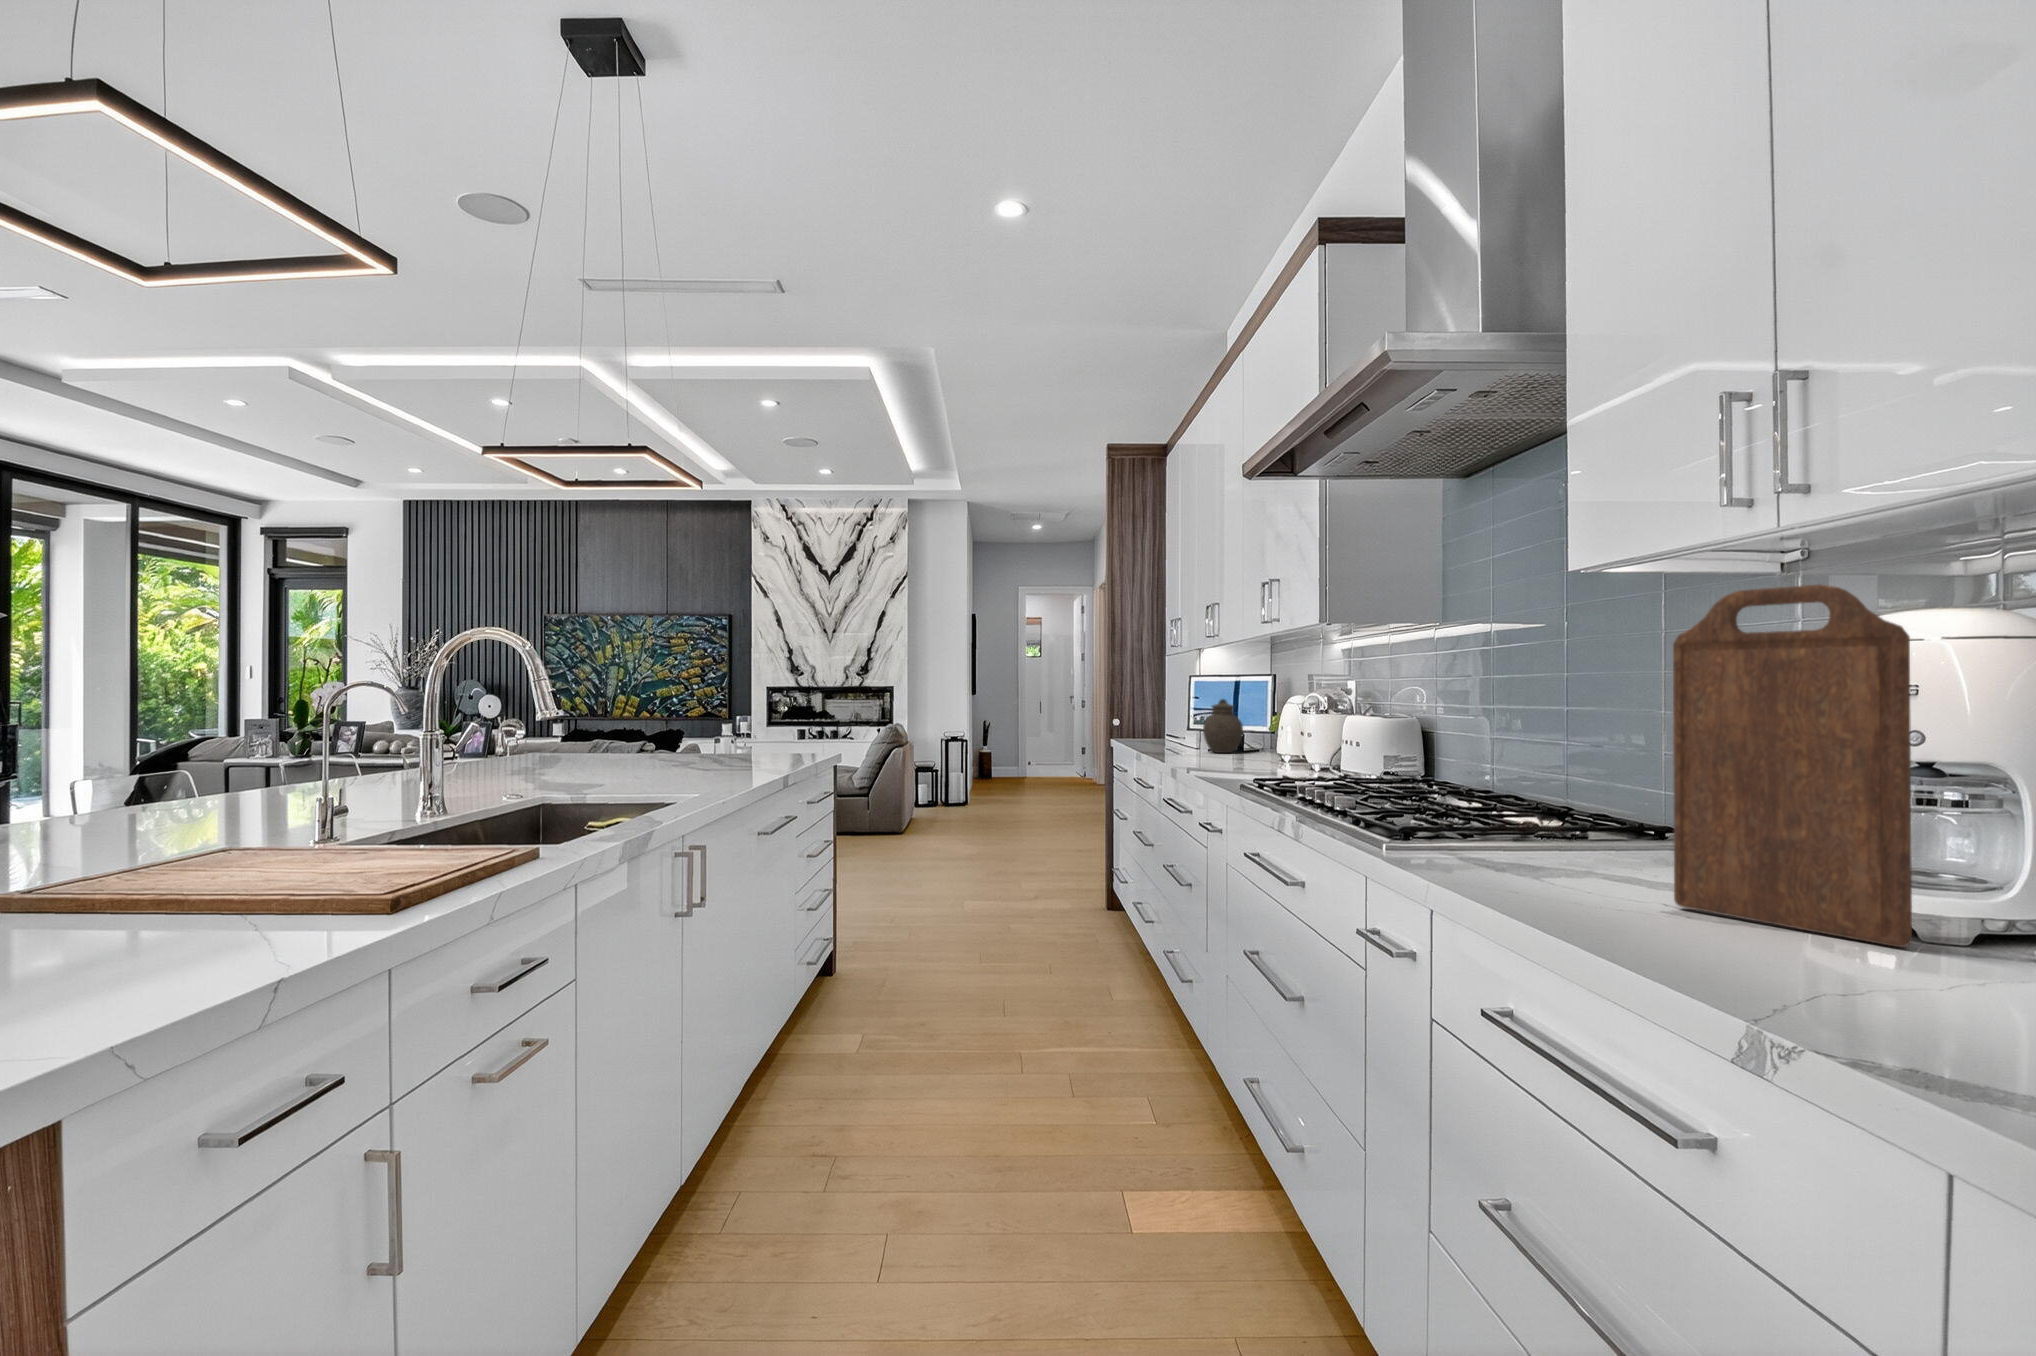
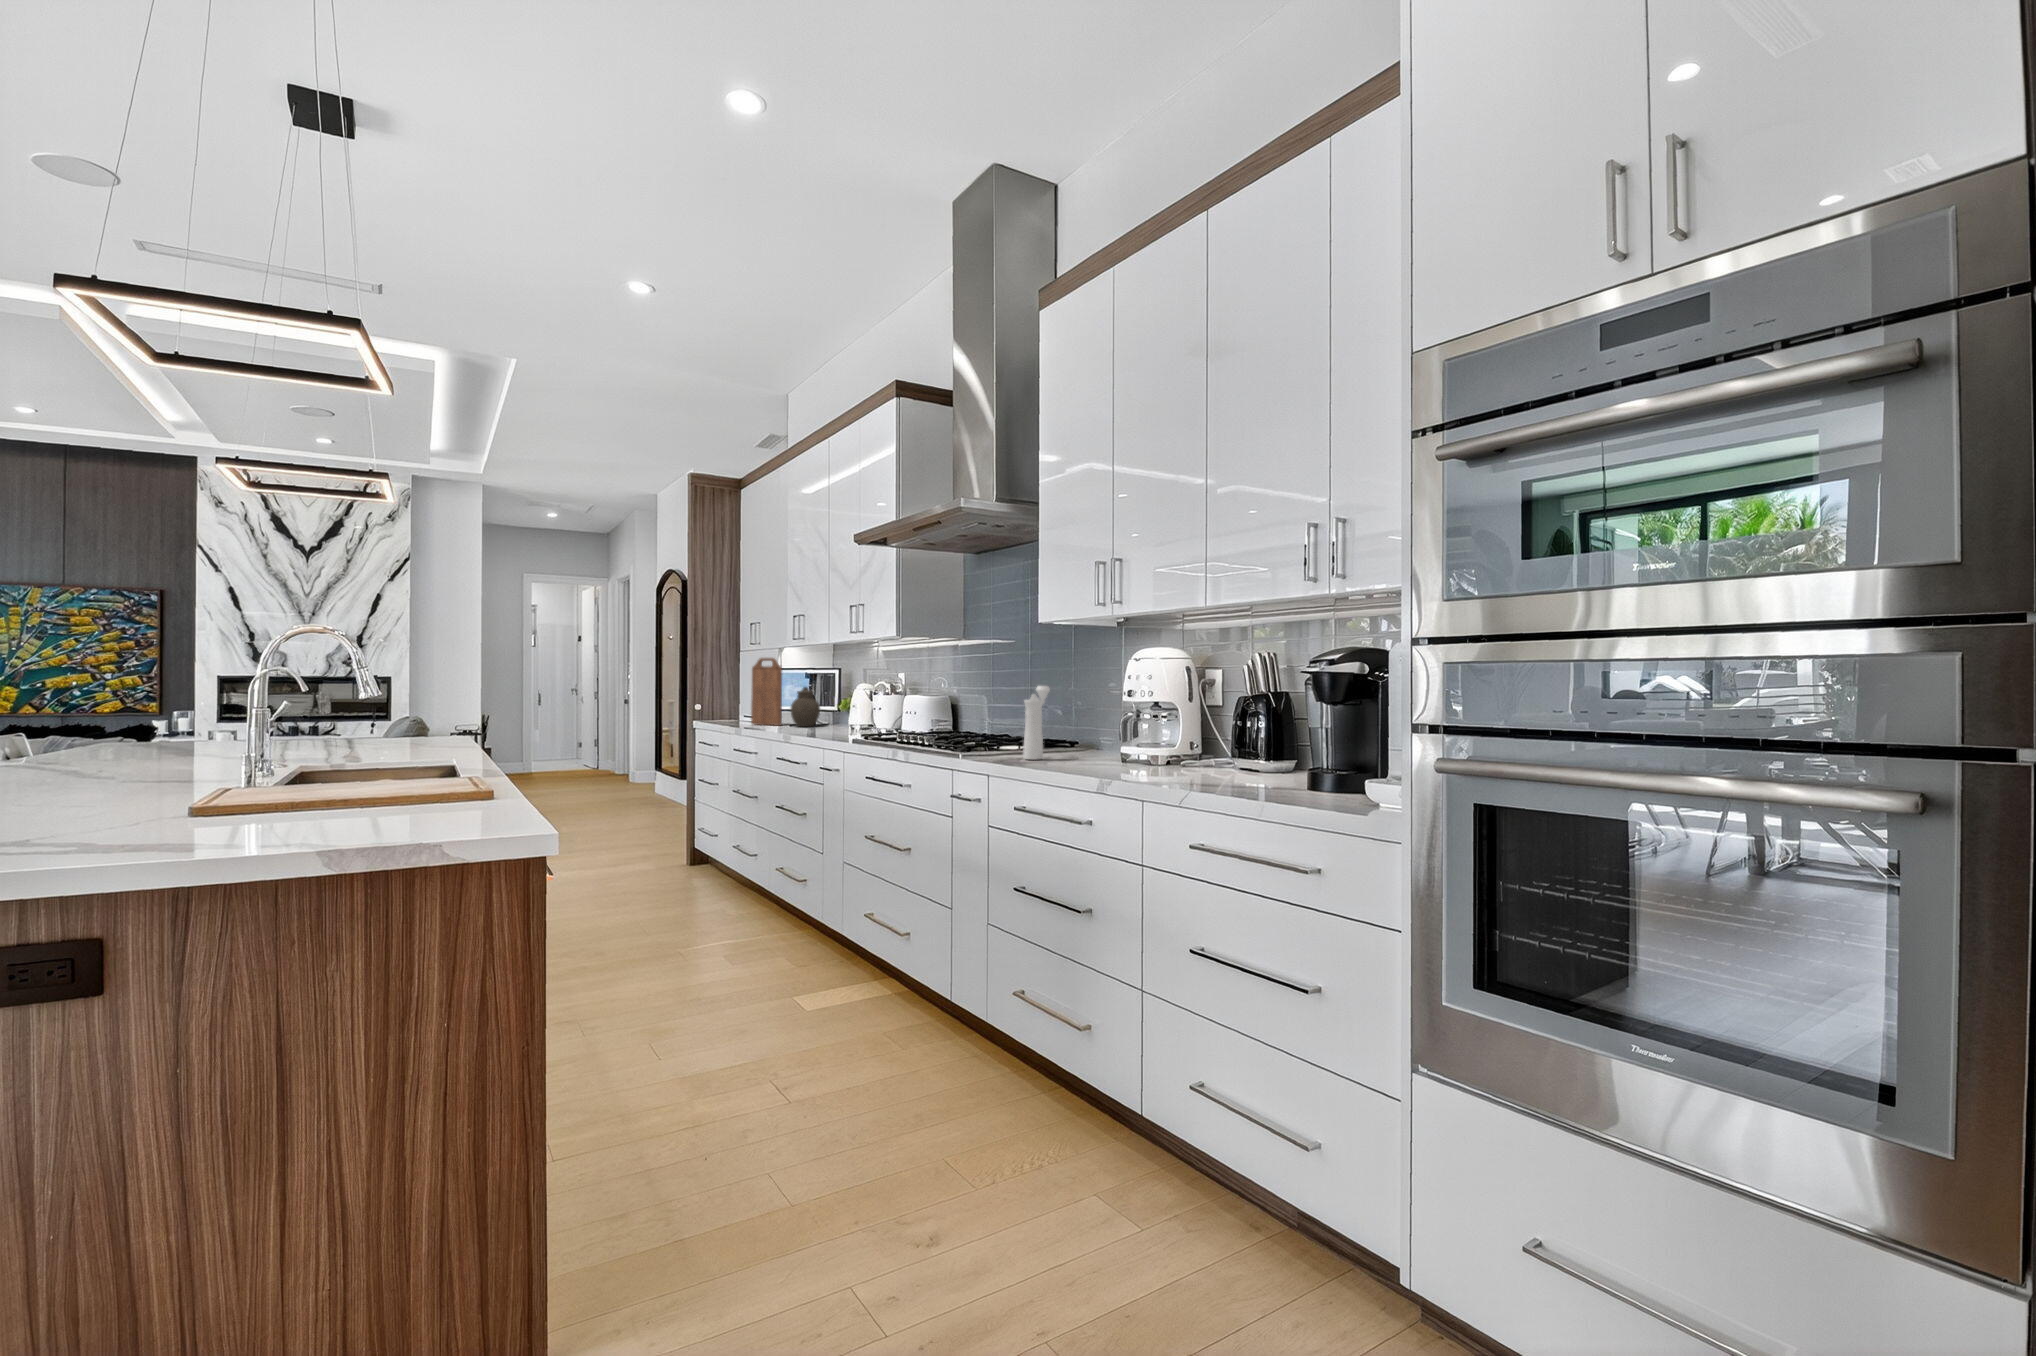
cutting board: present [1673,584,1912,947] -> present [751,658,782,726]
pepper mill: none [1521,706,1593,877] -> present [1023,686,1050,760]

